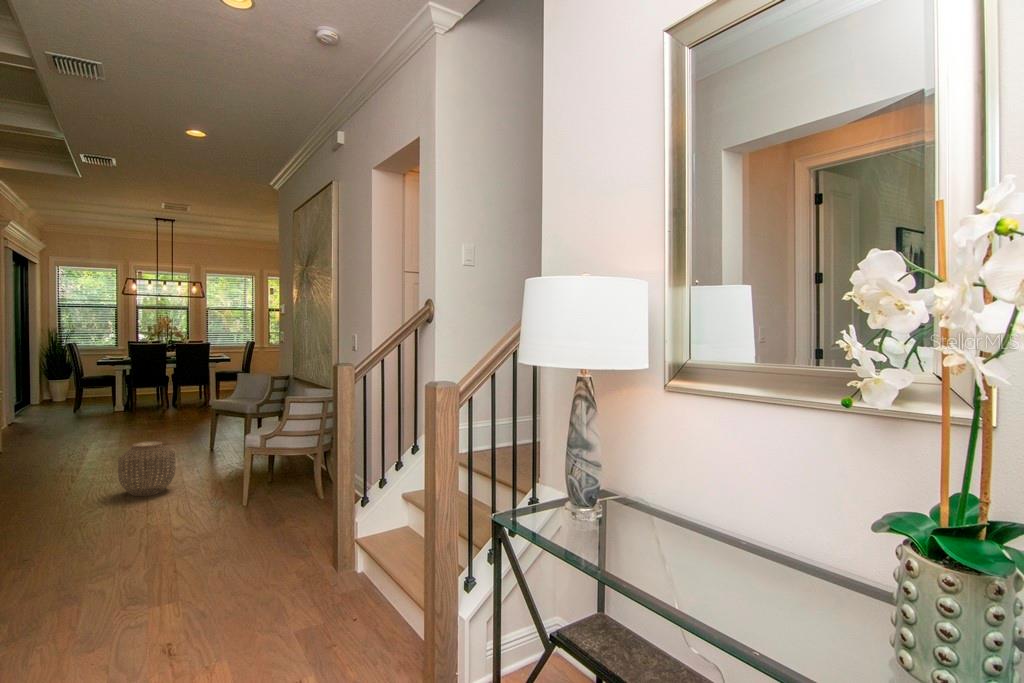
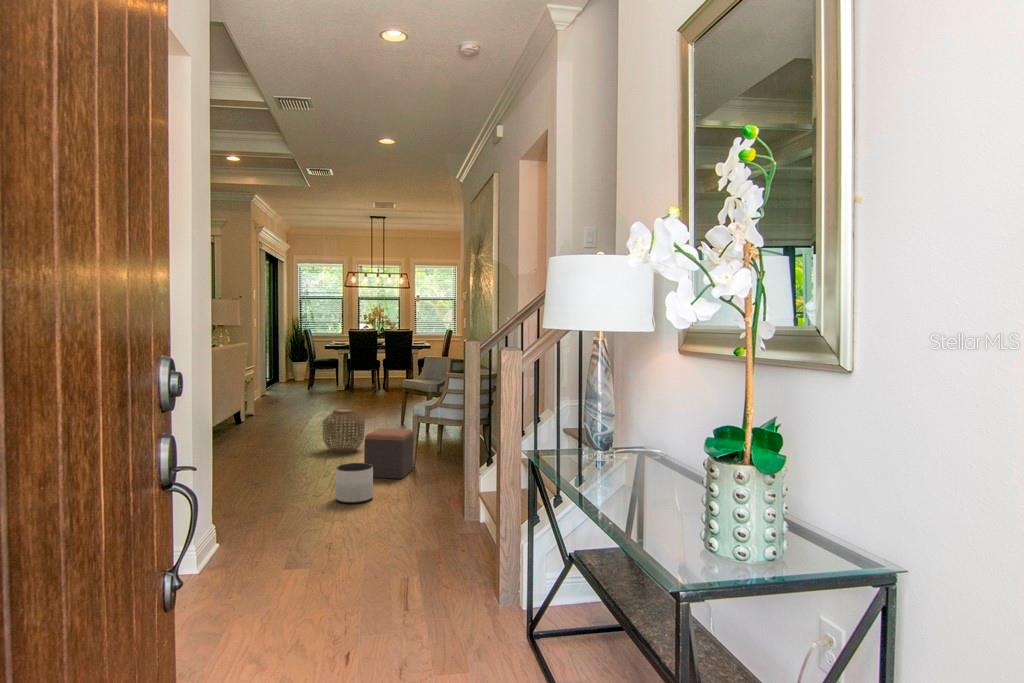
footstool: none [187,463,247,526] -> present [364,428,414,479]
planter: none [157,513,209,567] -> present [335,463,373,503]

